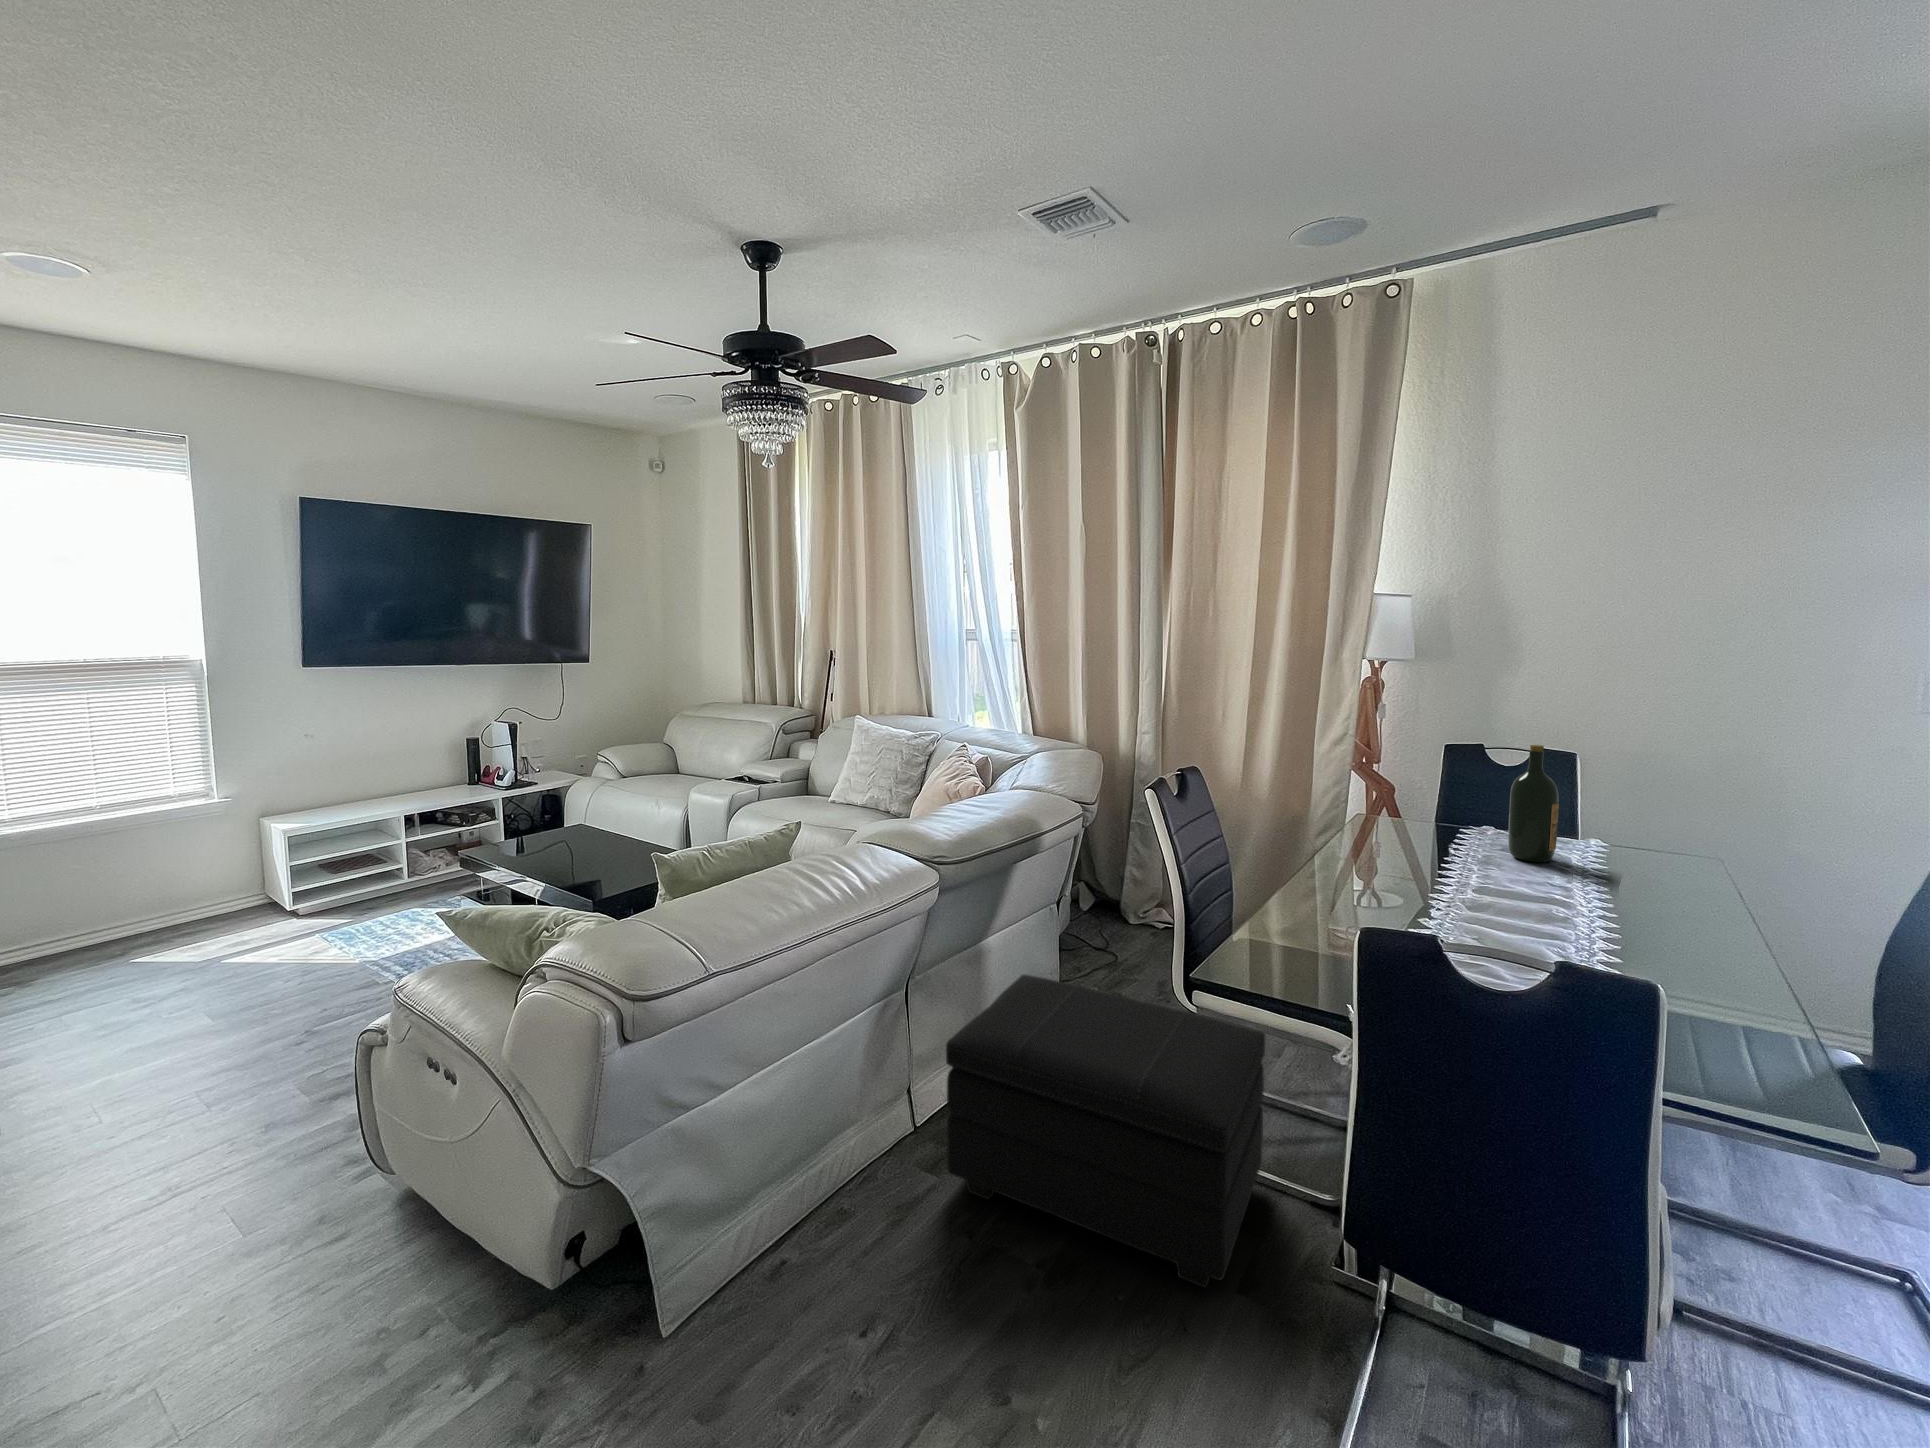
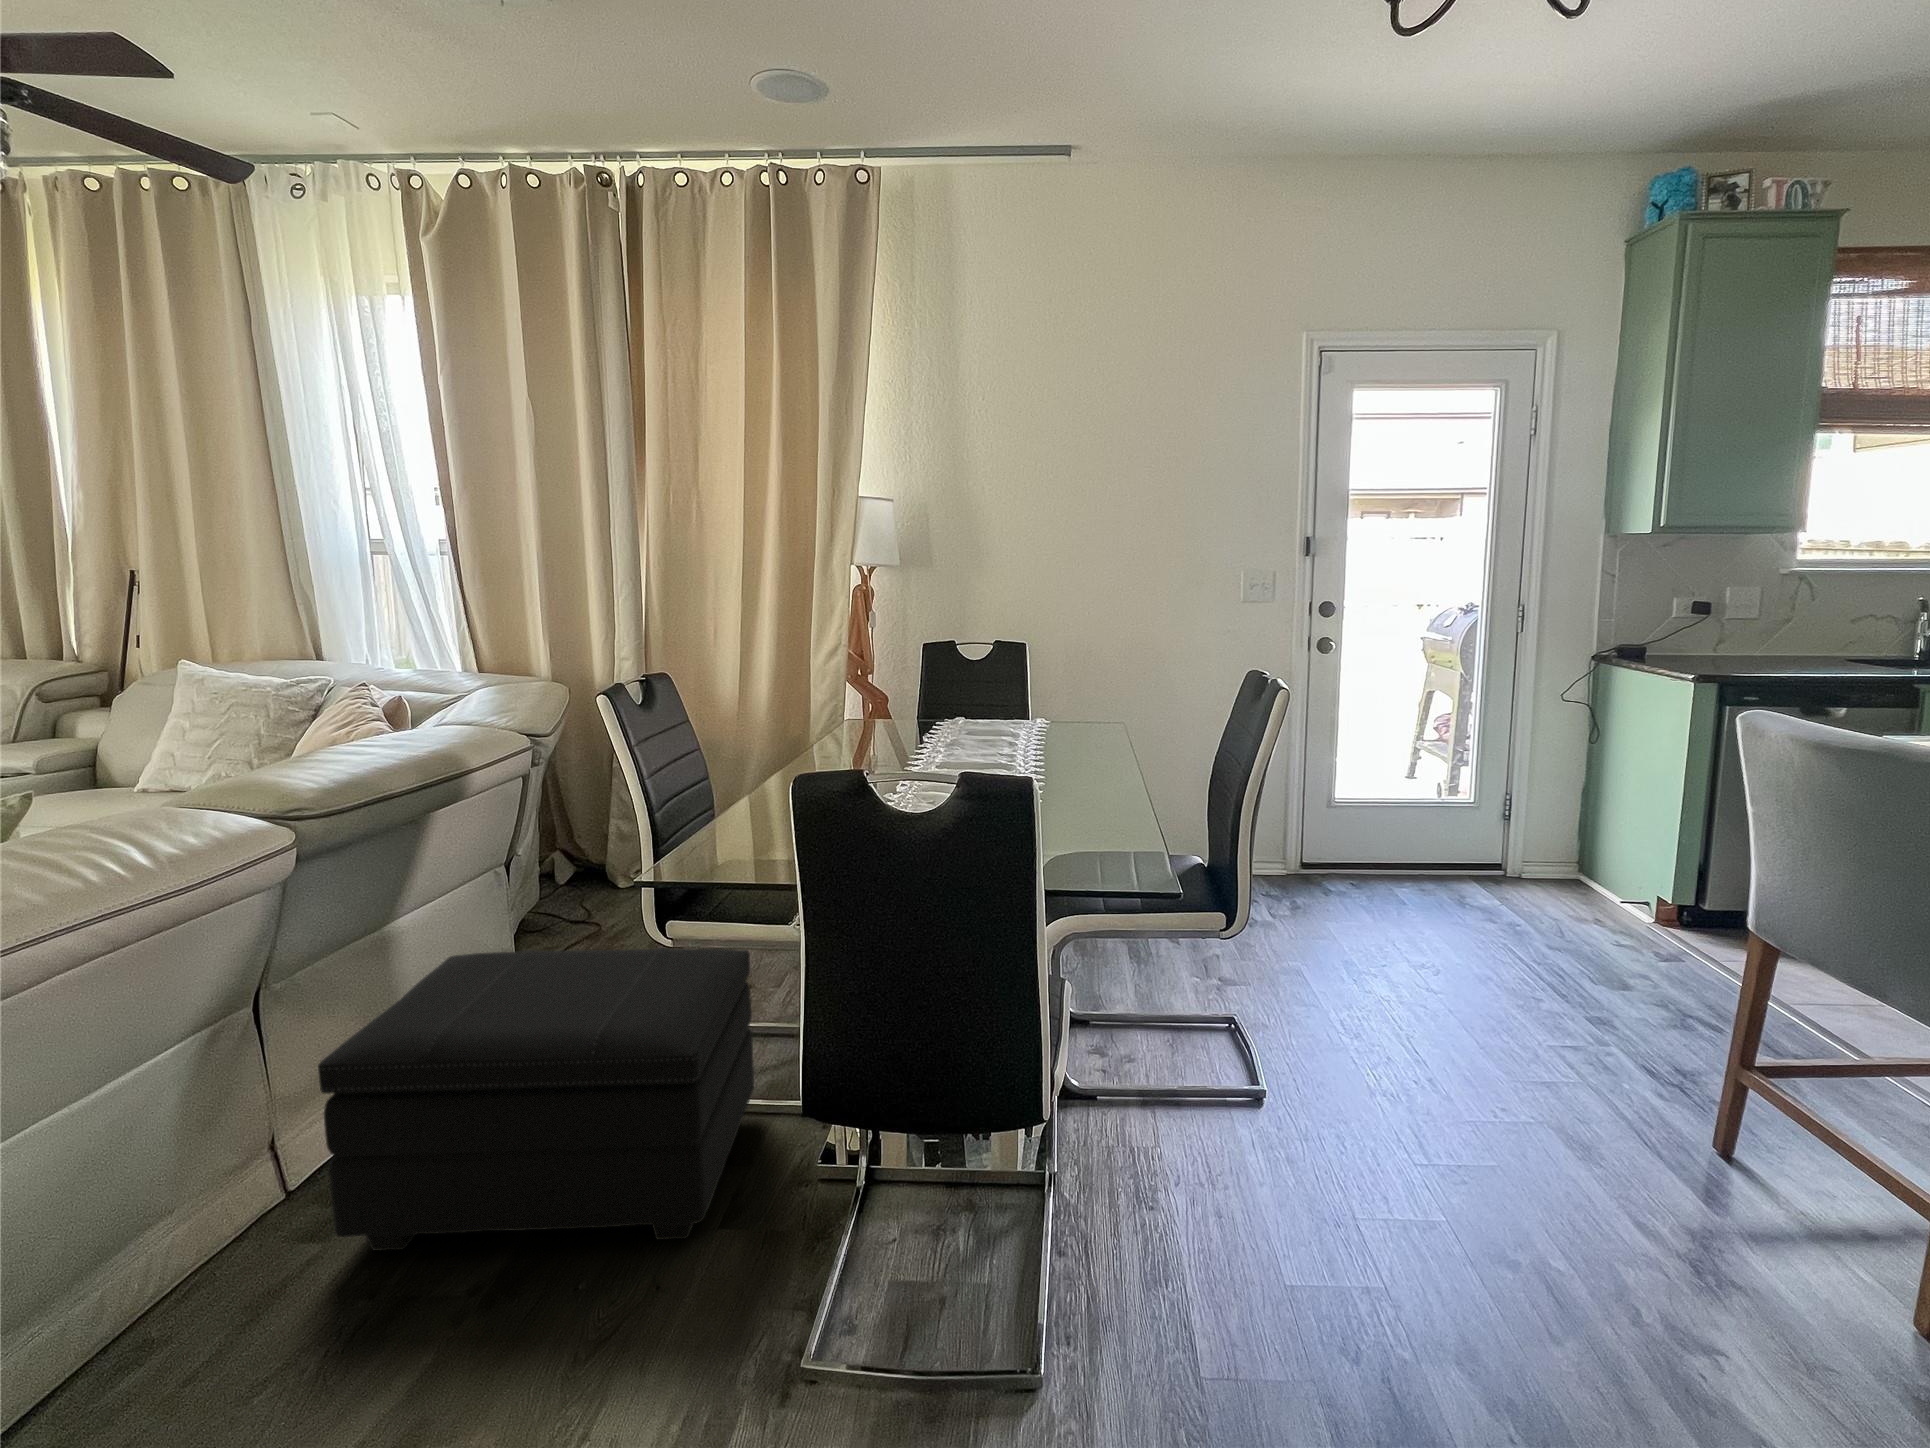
wine bottle: present [1508,745,1559,862] -> none [970,630,1006,739]

